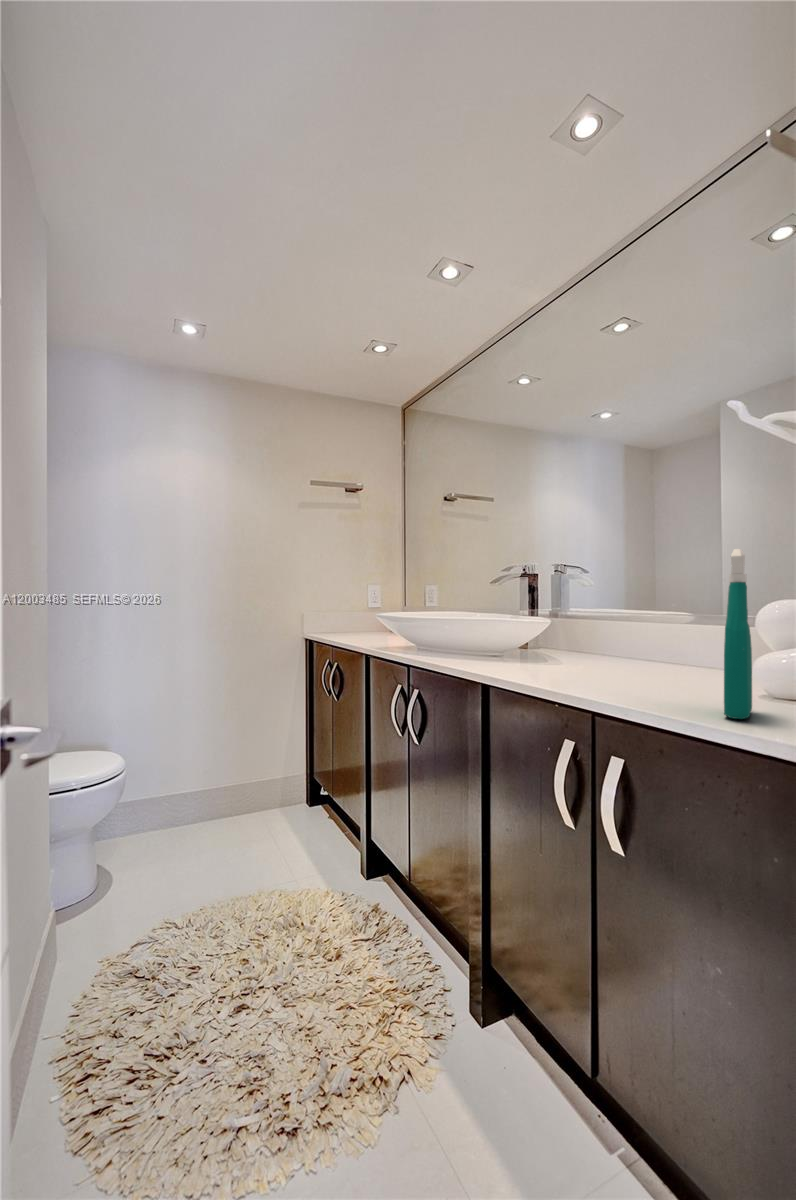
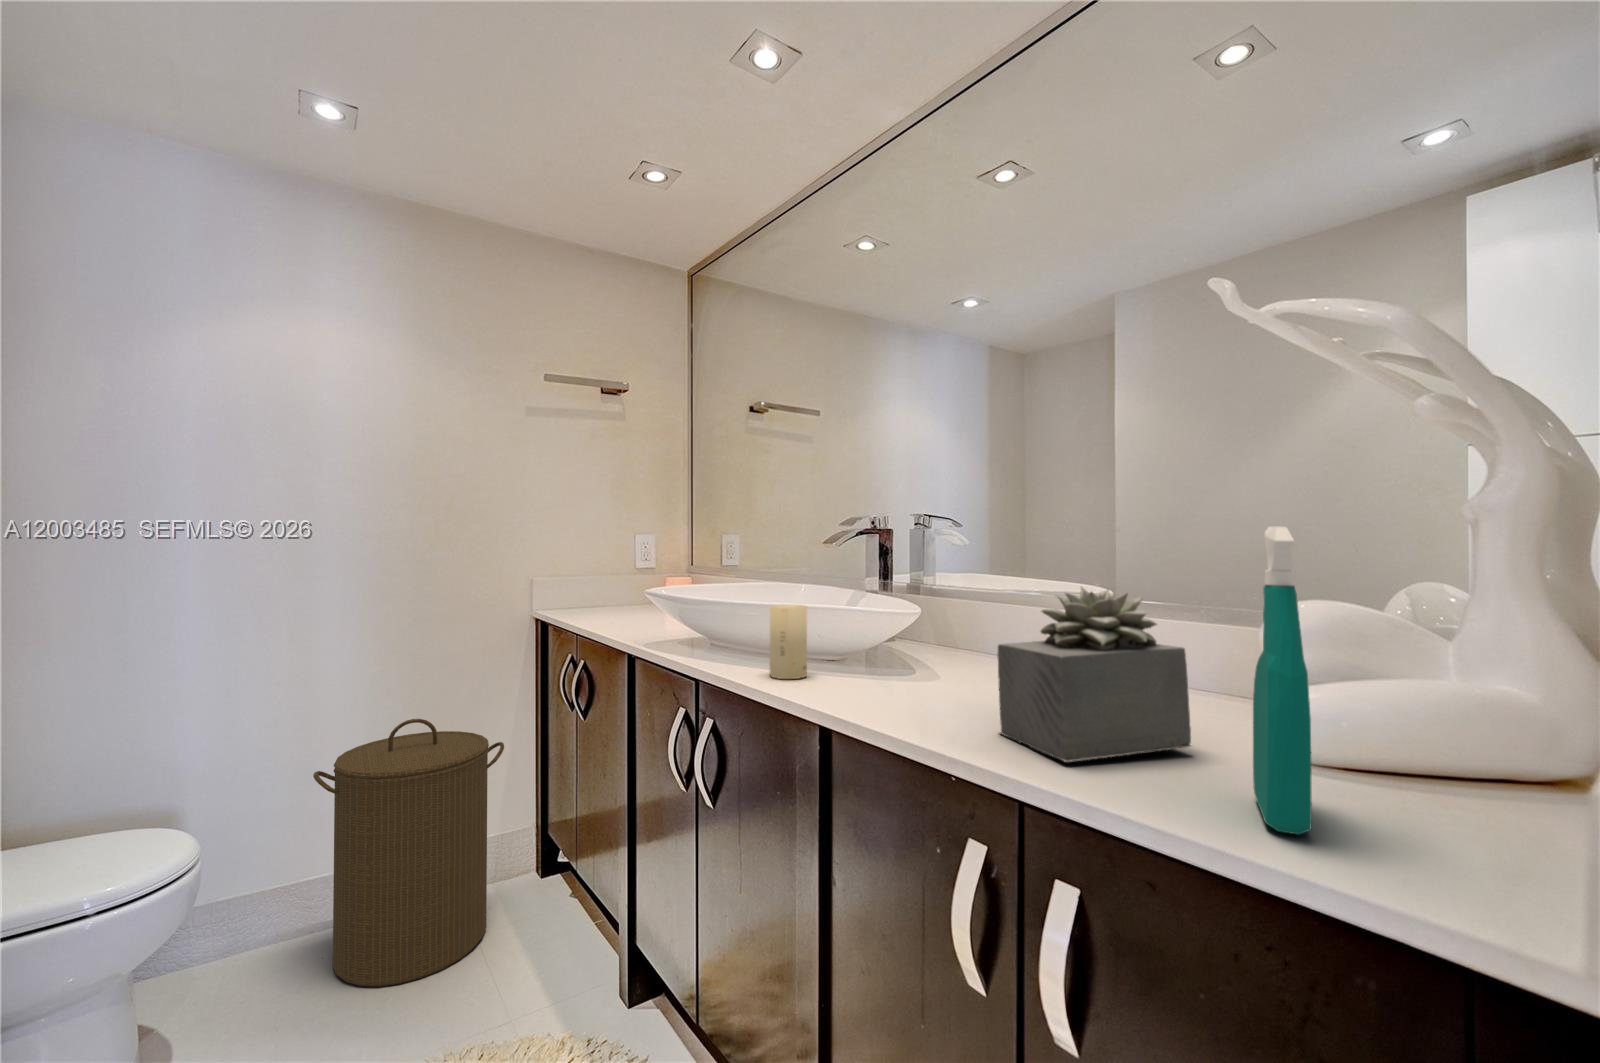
succulent plant: none [588,596,709,694] -> present [997,587,1191,762]
candle: none [453,619,477,664] -> present [770,605,807,679]
laundry hamper: none [183,697,289,854] -> present [313,719,504,987]

